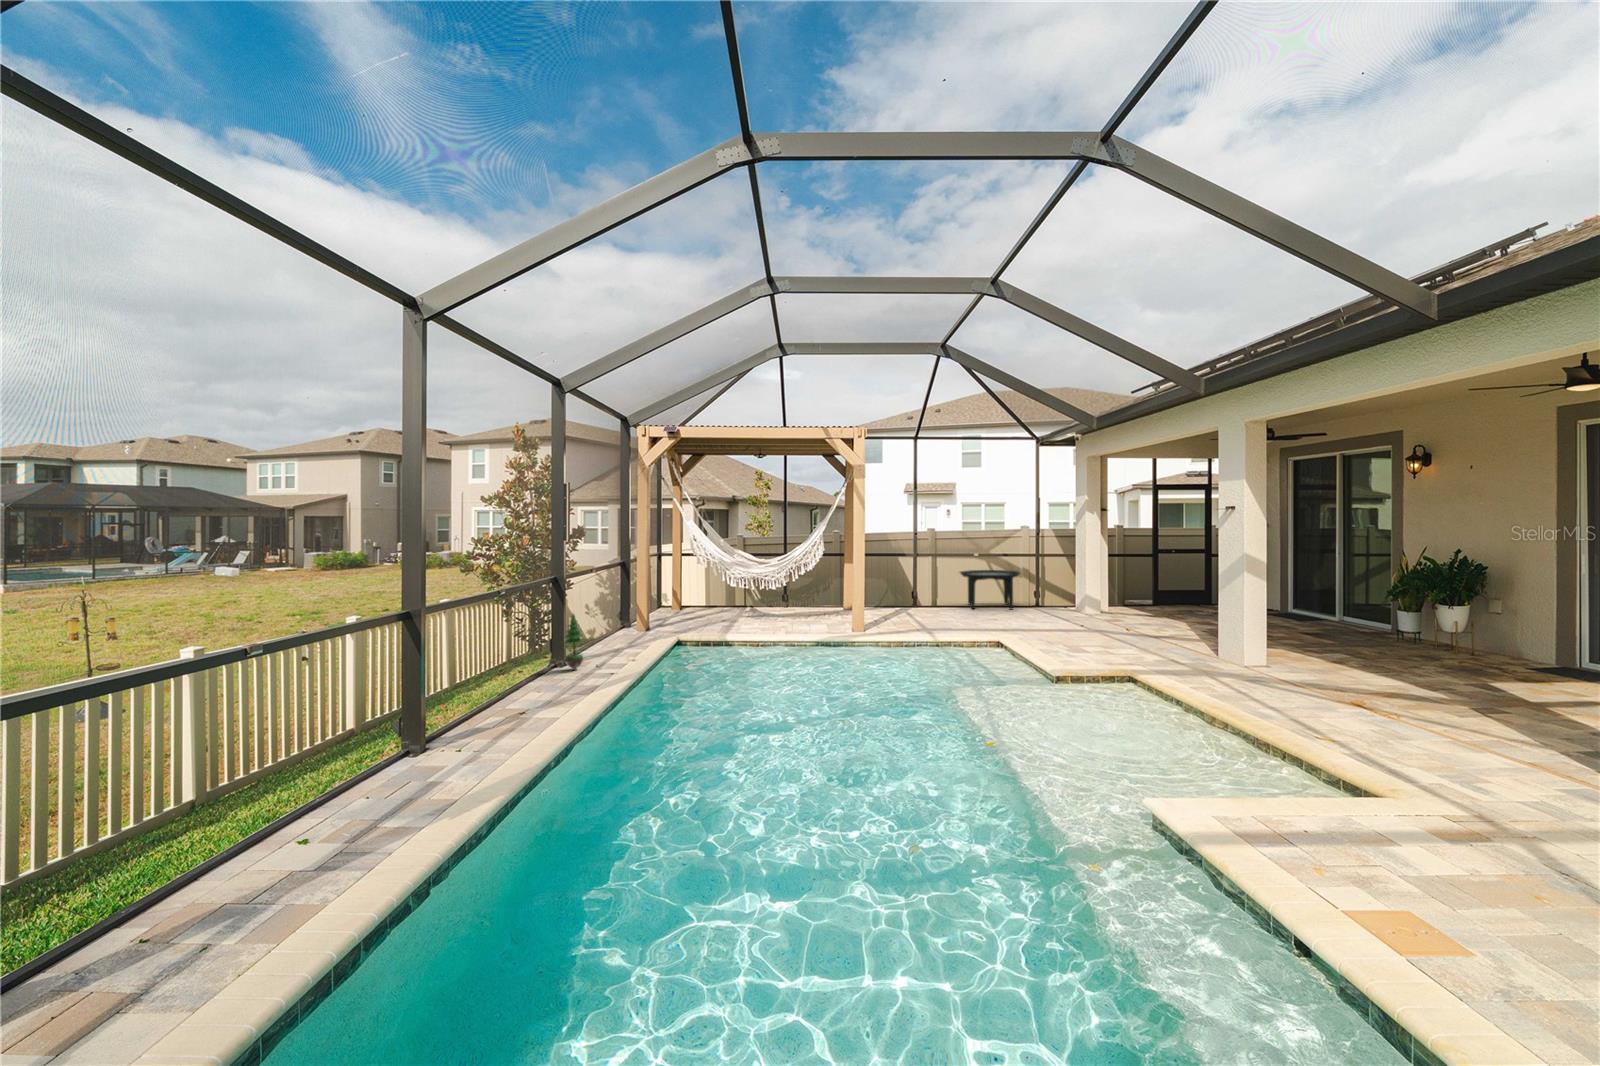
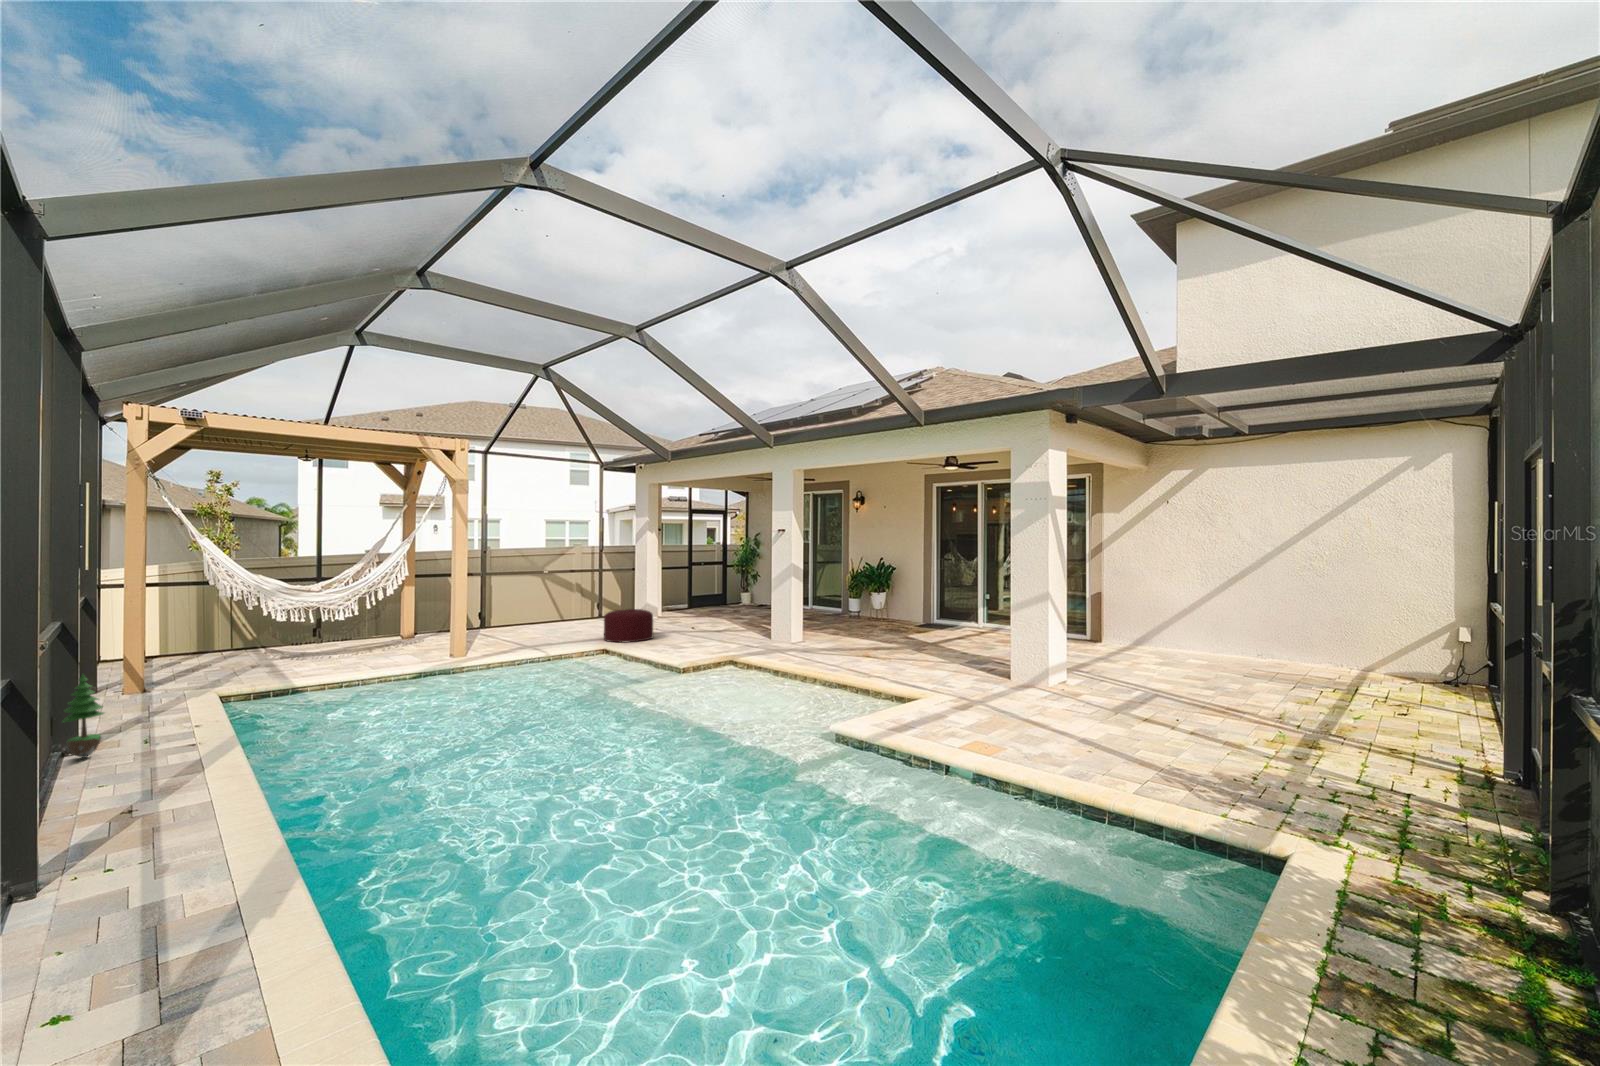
round table: present [960,570,1020,609] -> none [529,586,590,625]
ottoman: none [1006,599,1063,637] -> present [604,609,653,642]

